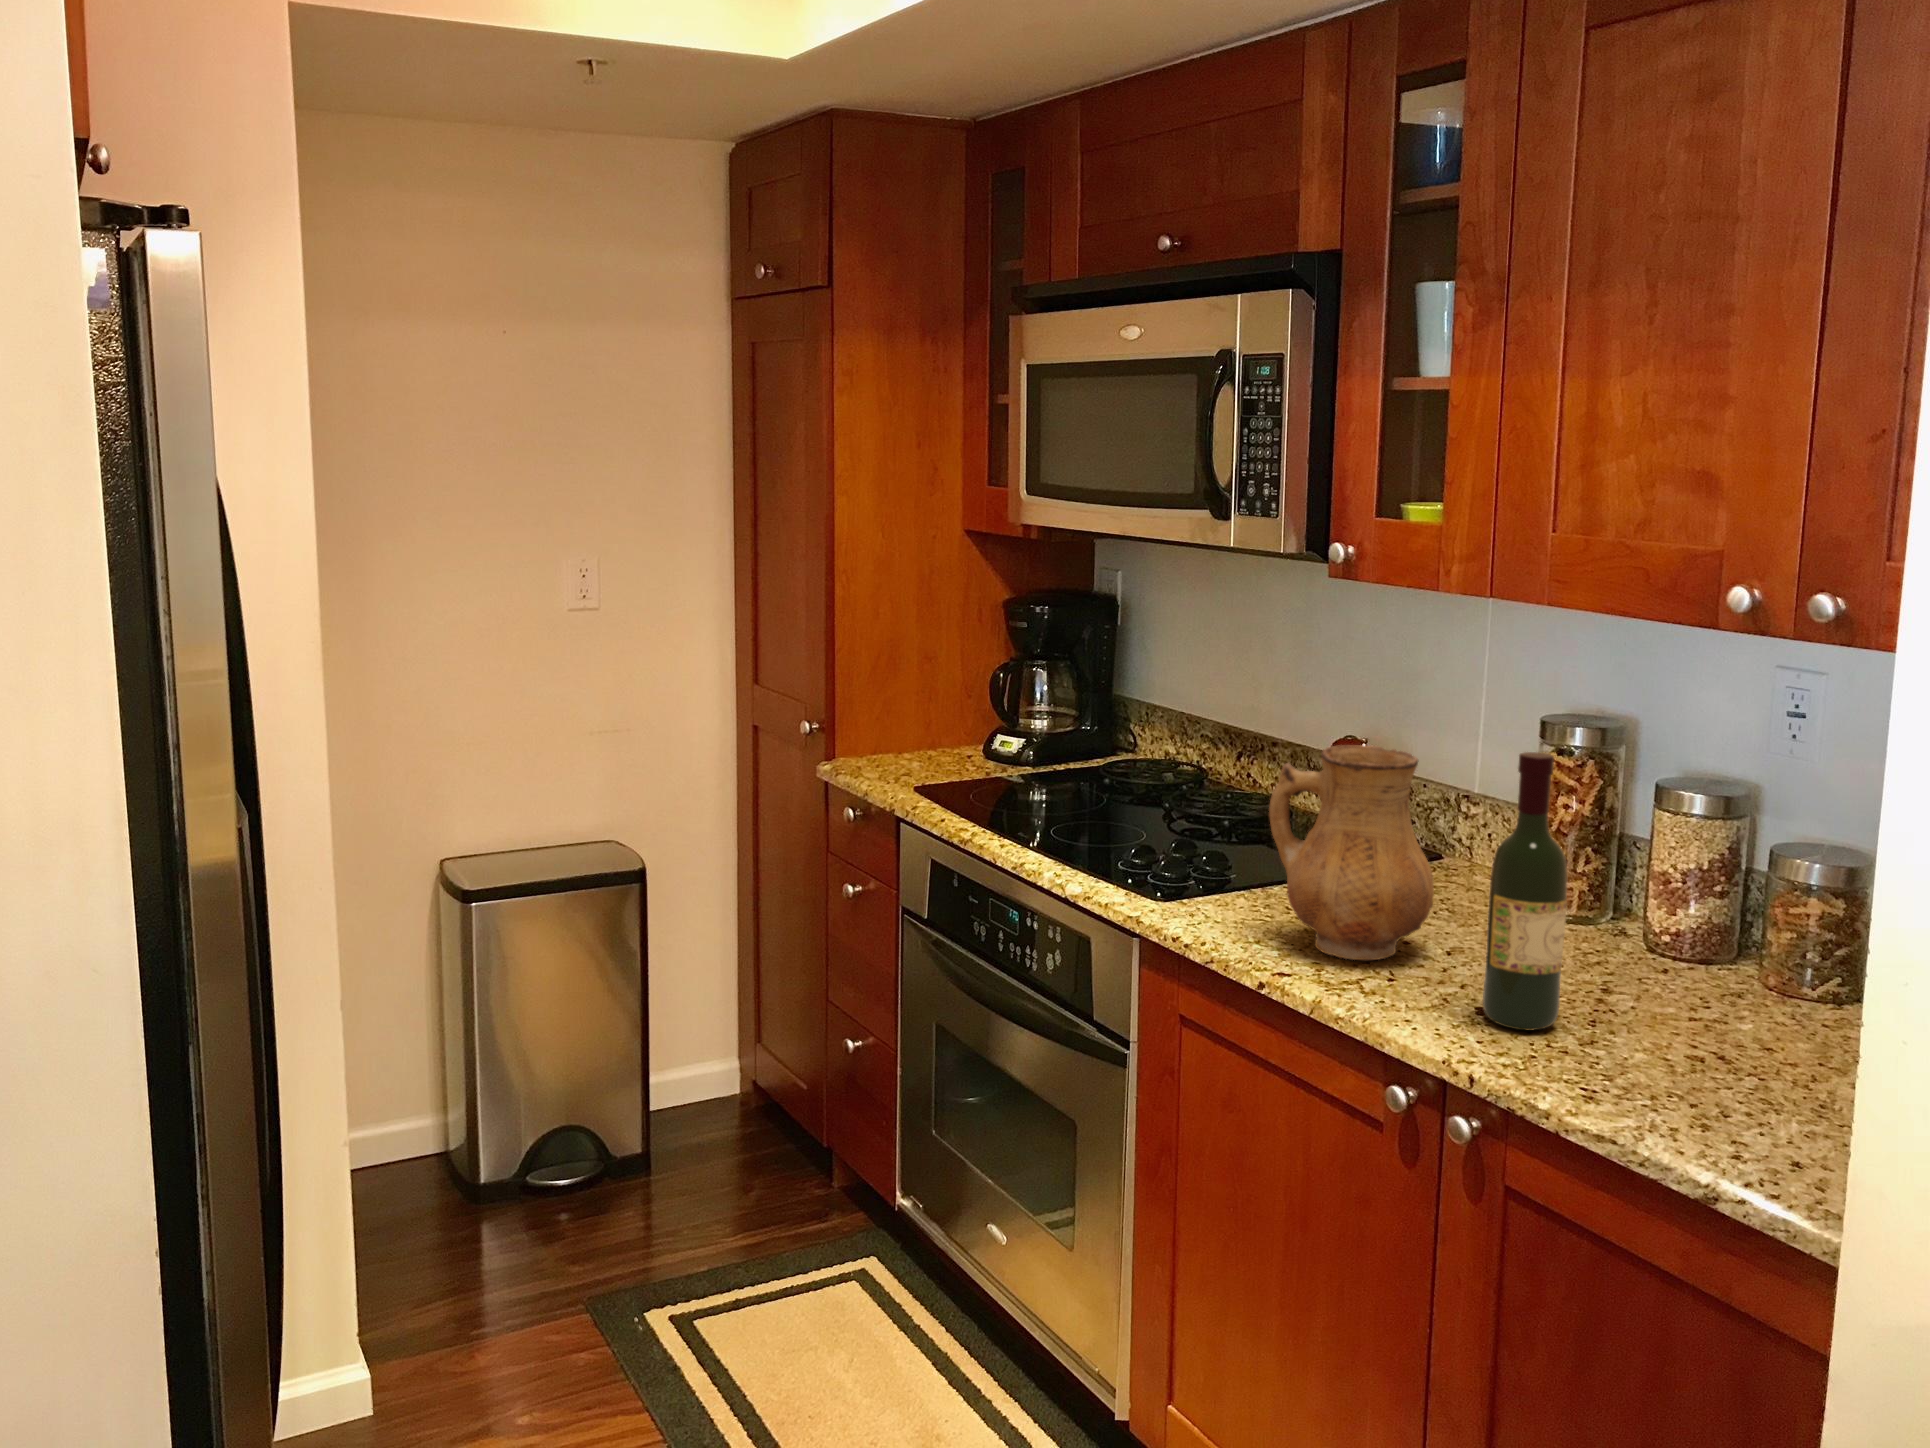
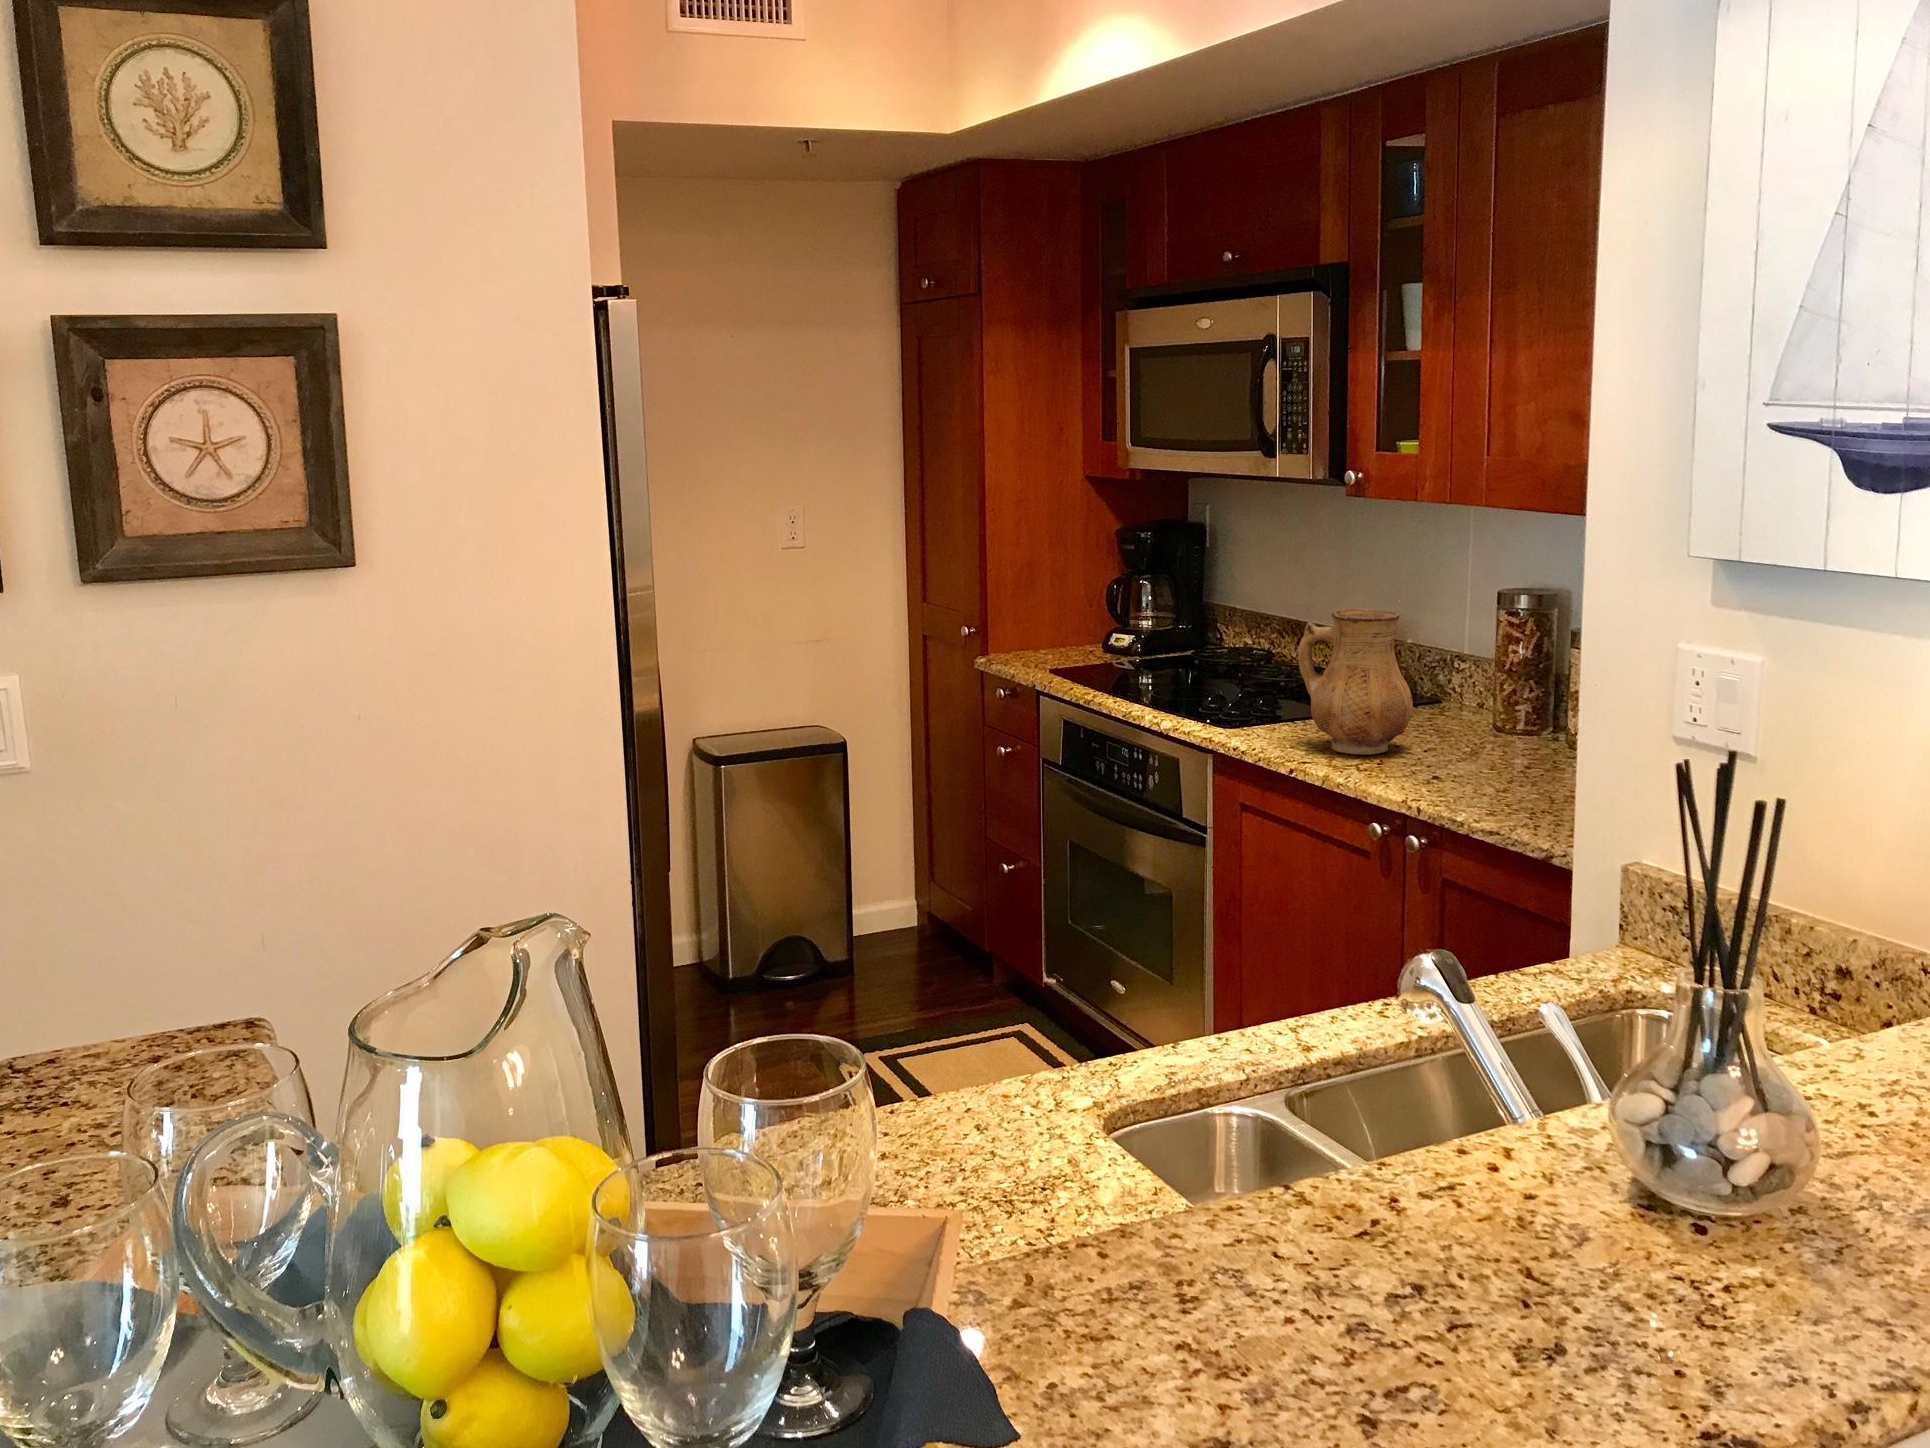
wine bottle: present [1483,752,1567,1030] -> none [1436,600,1488,785]

